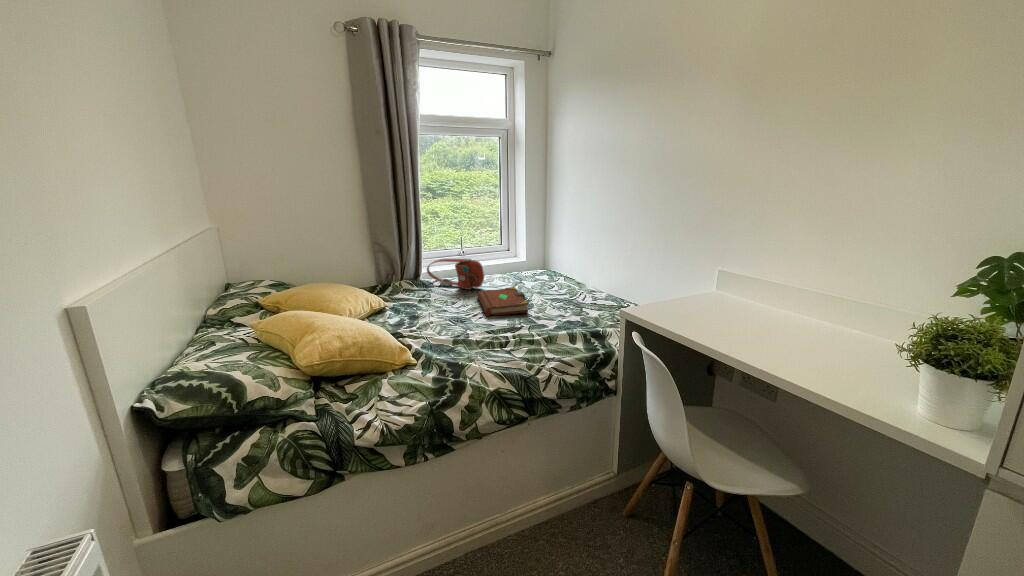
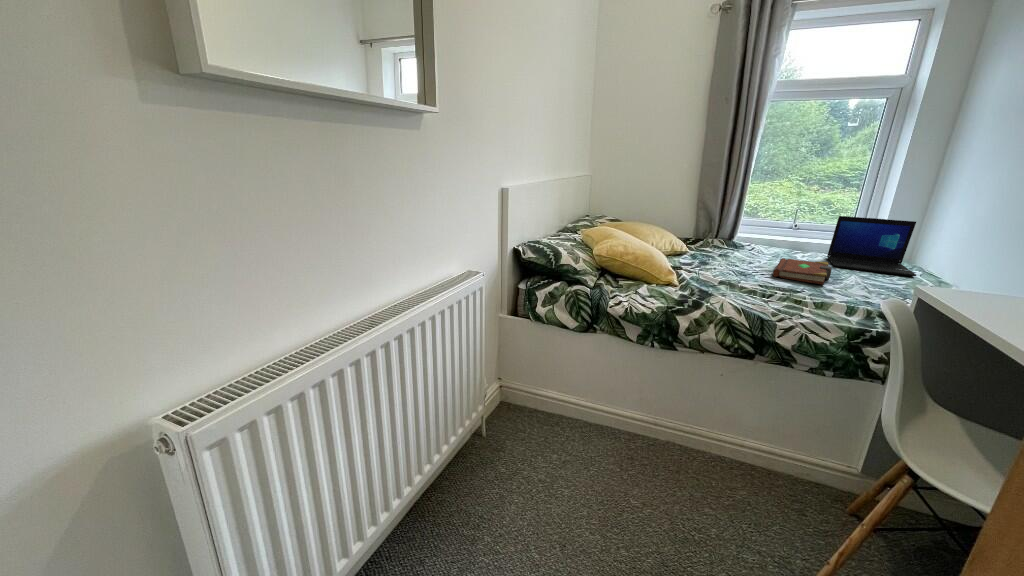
laptop: none [500,236,566,287] -> present [827,216,916,276]
handbag: present [427,259,484,290] -> none [742,225,800,258]

